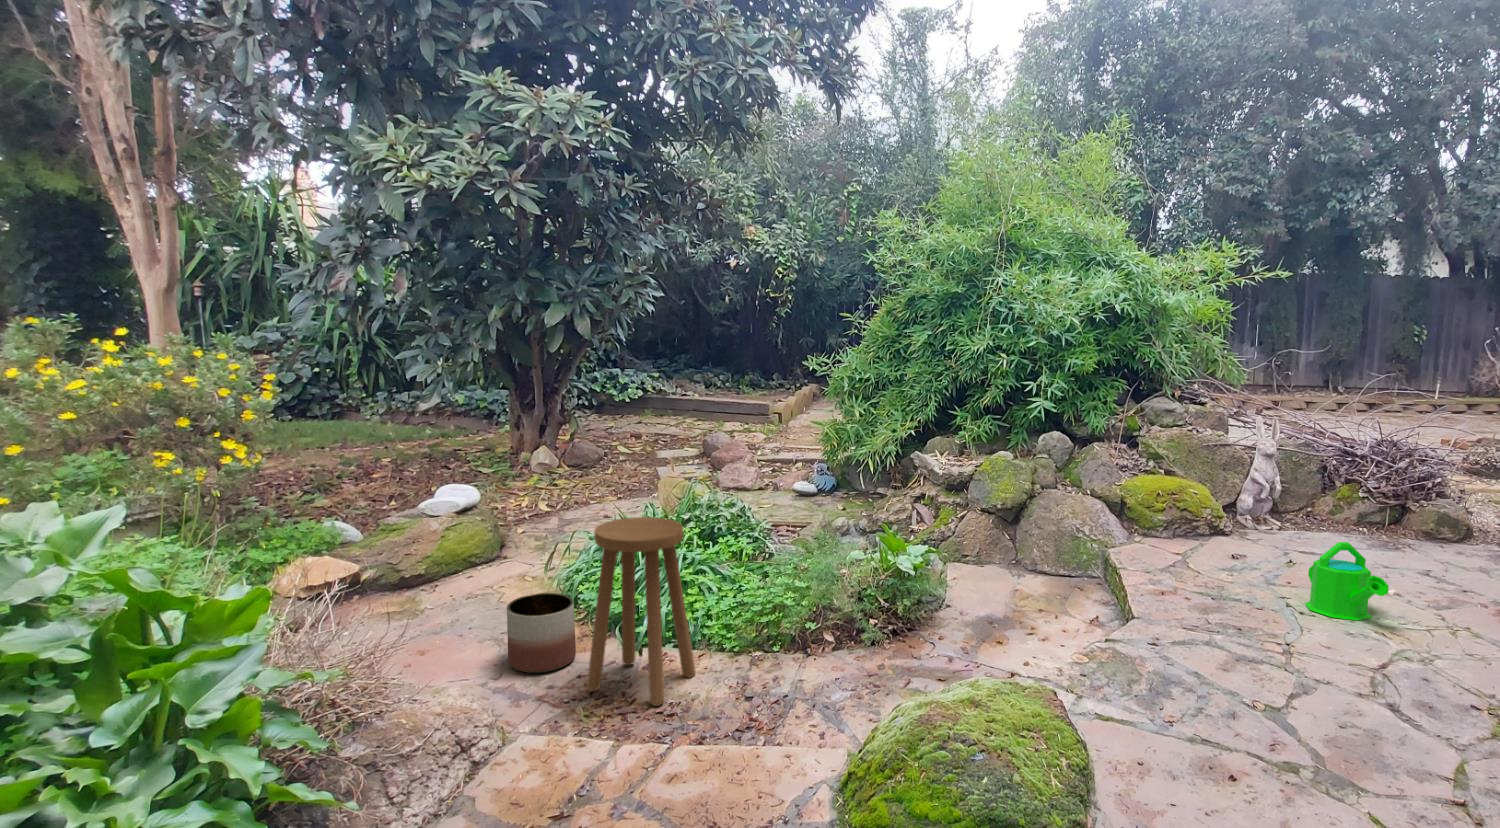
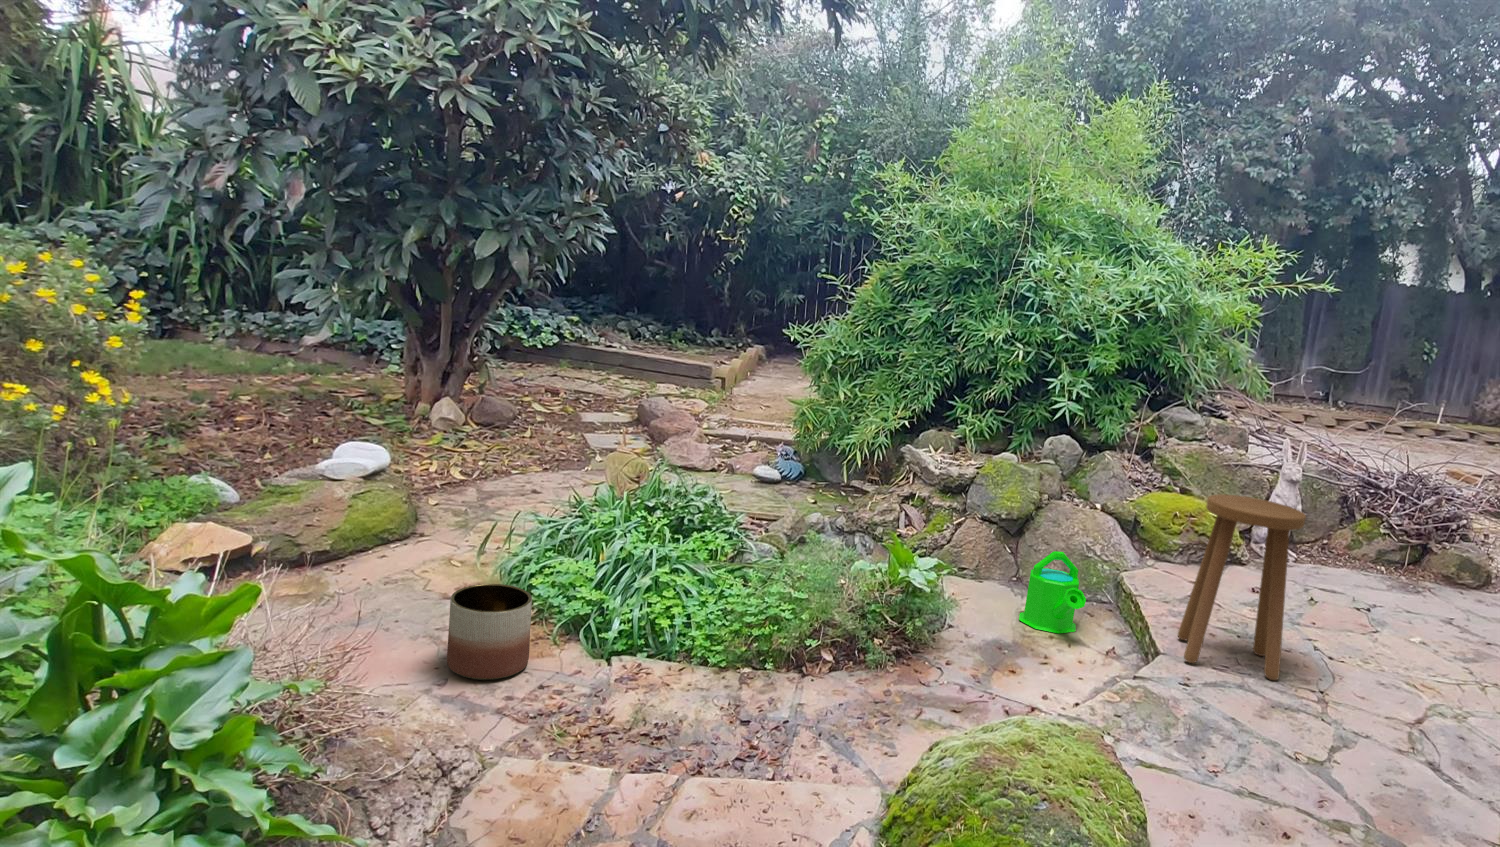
stool: present [587,517,696,706] -> present [1178,494,1306,680]
watering can: present [1305,542,1389,620] -> present [1019,551,1086,634]

